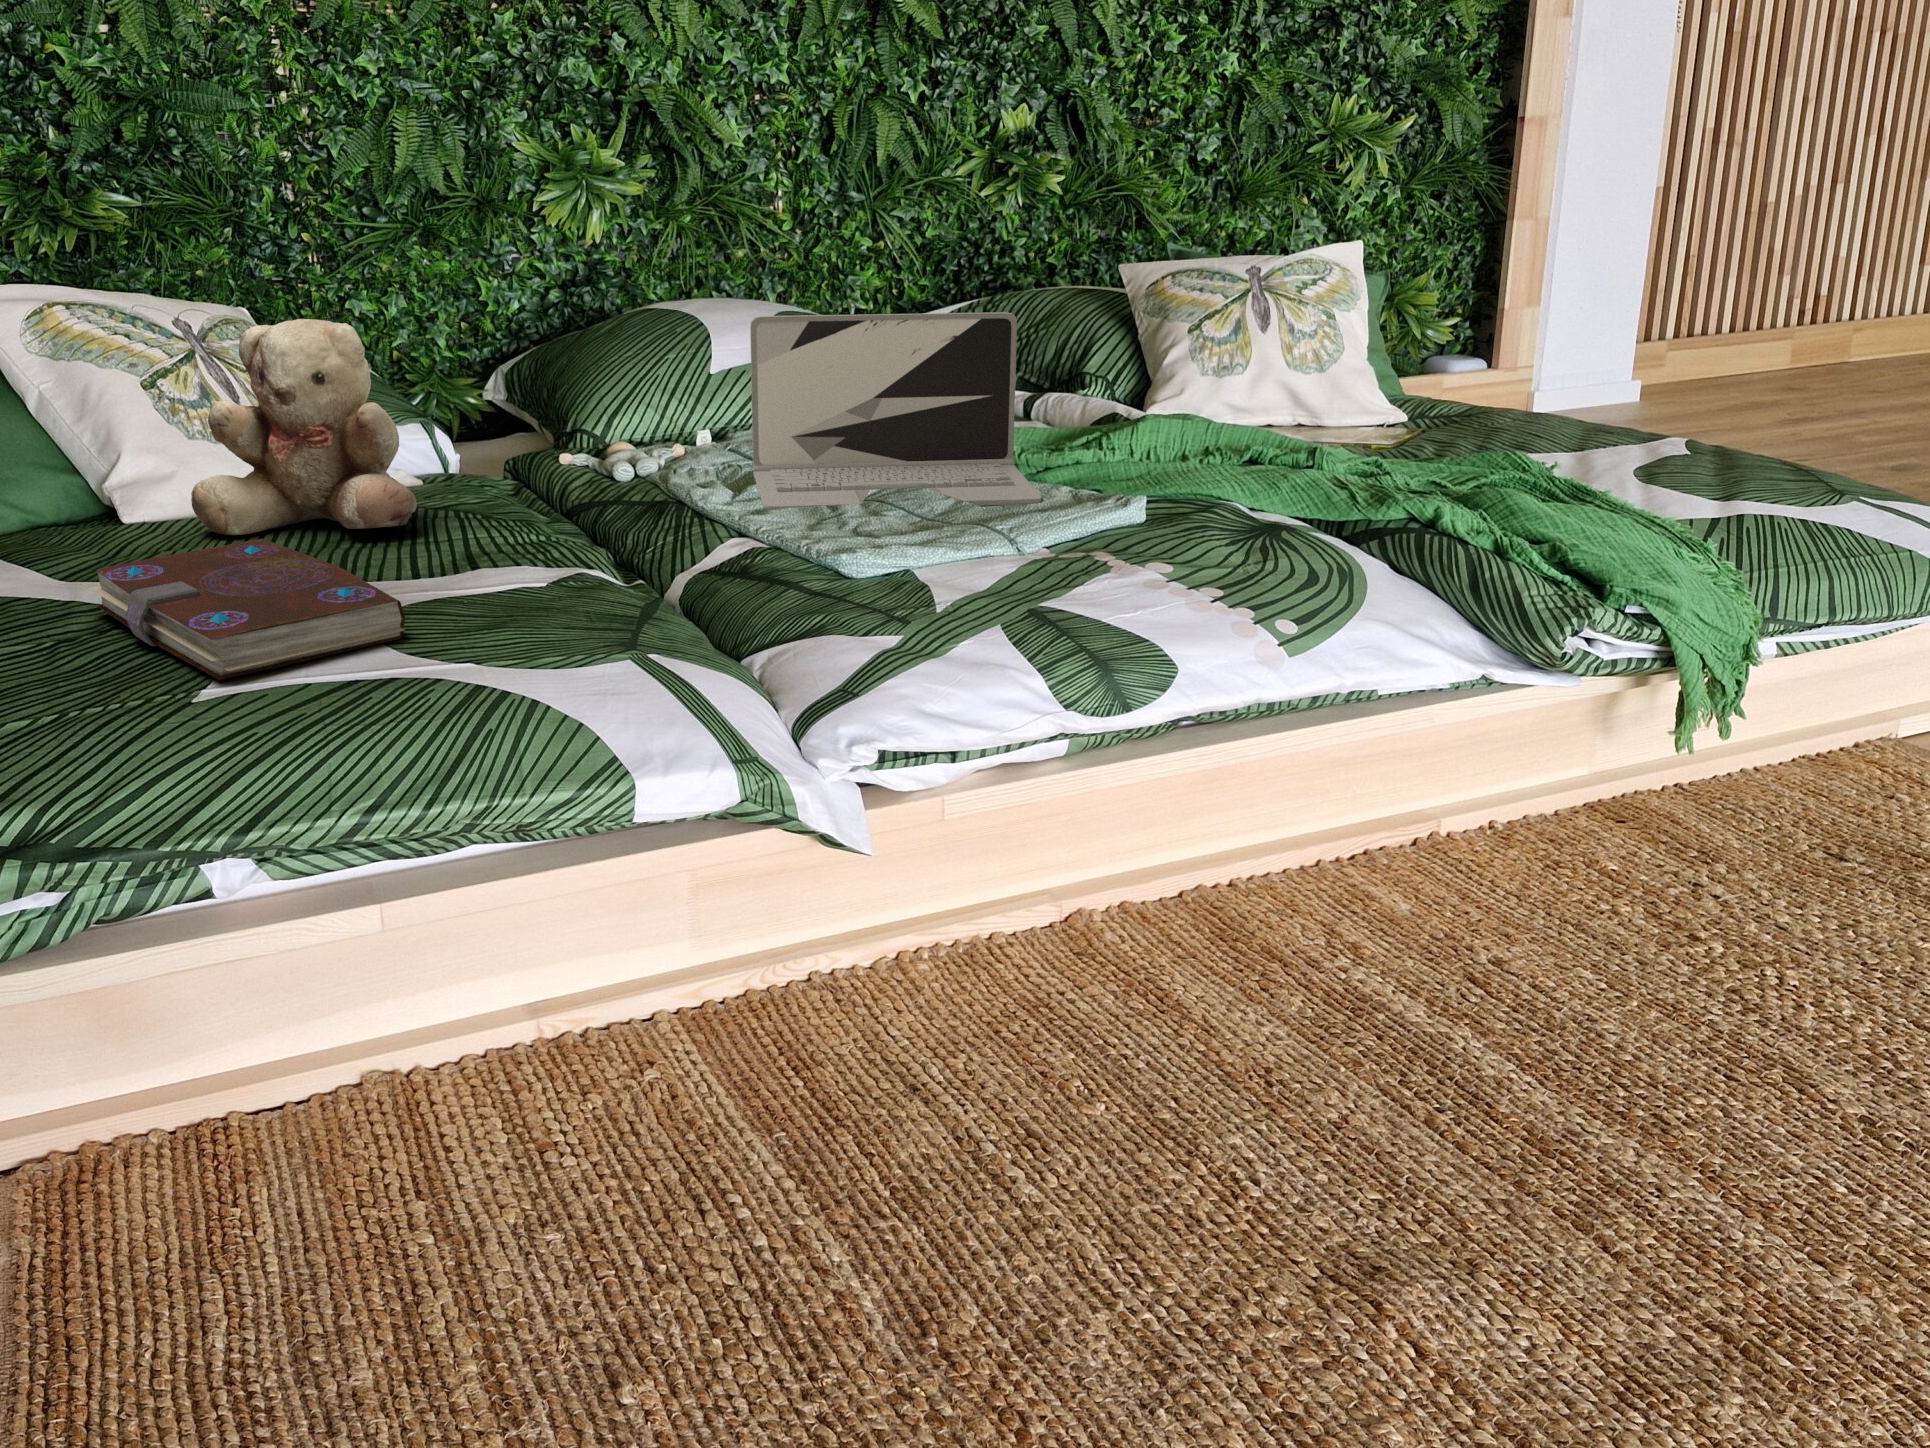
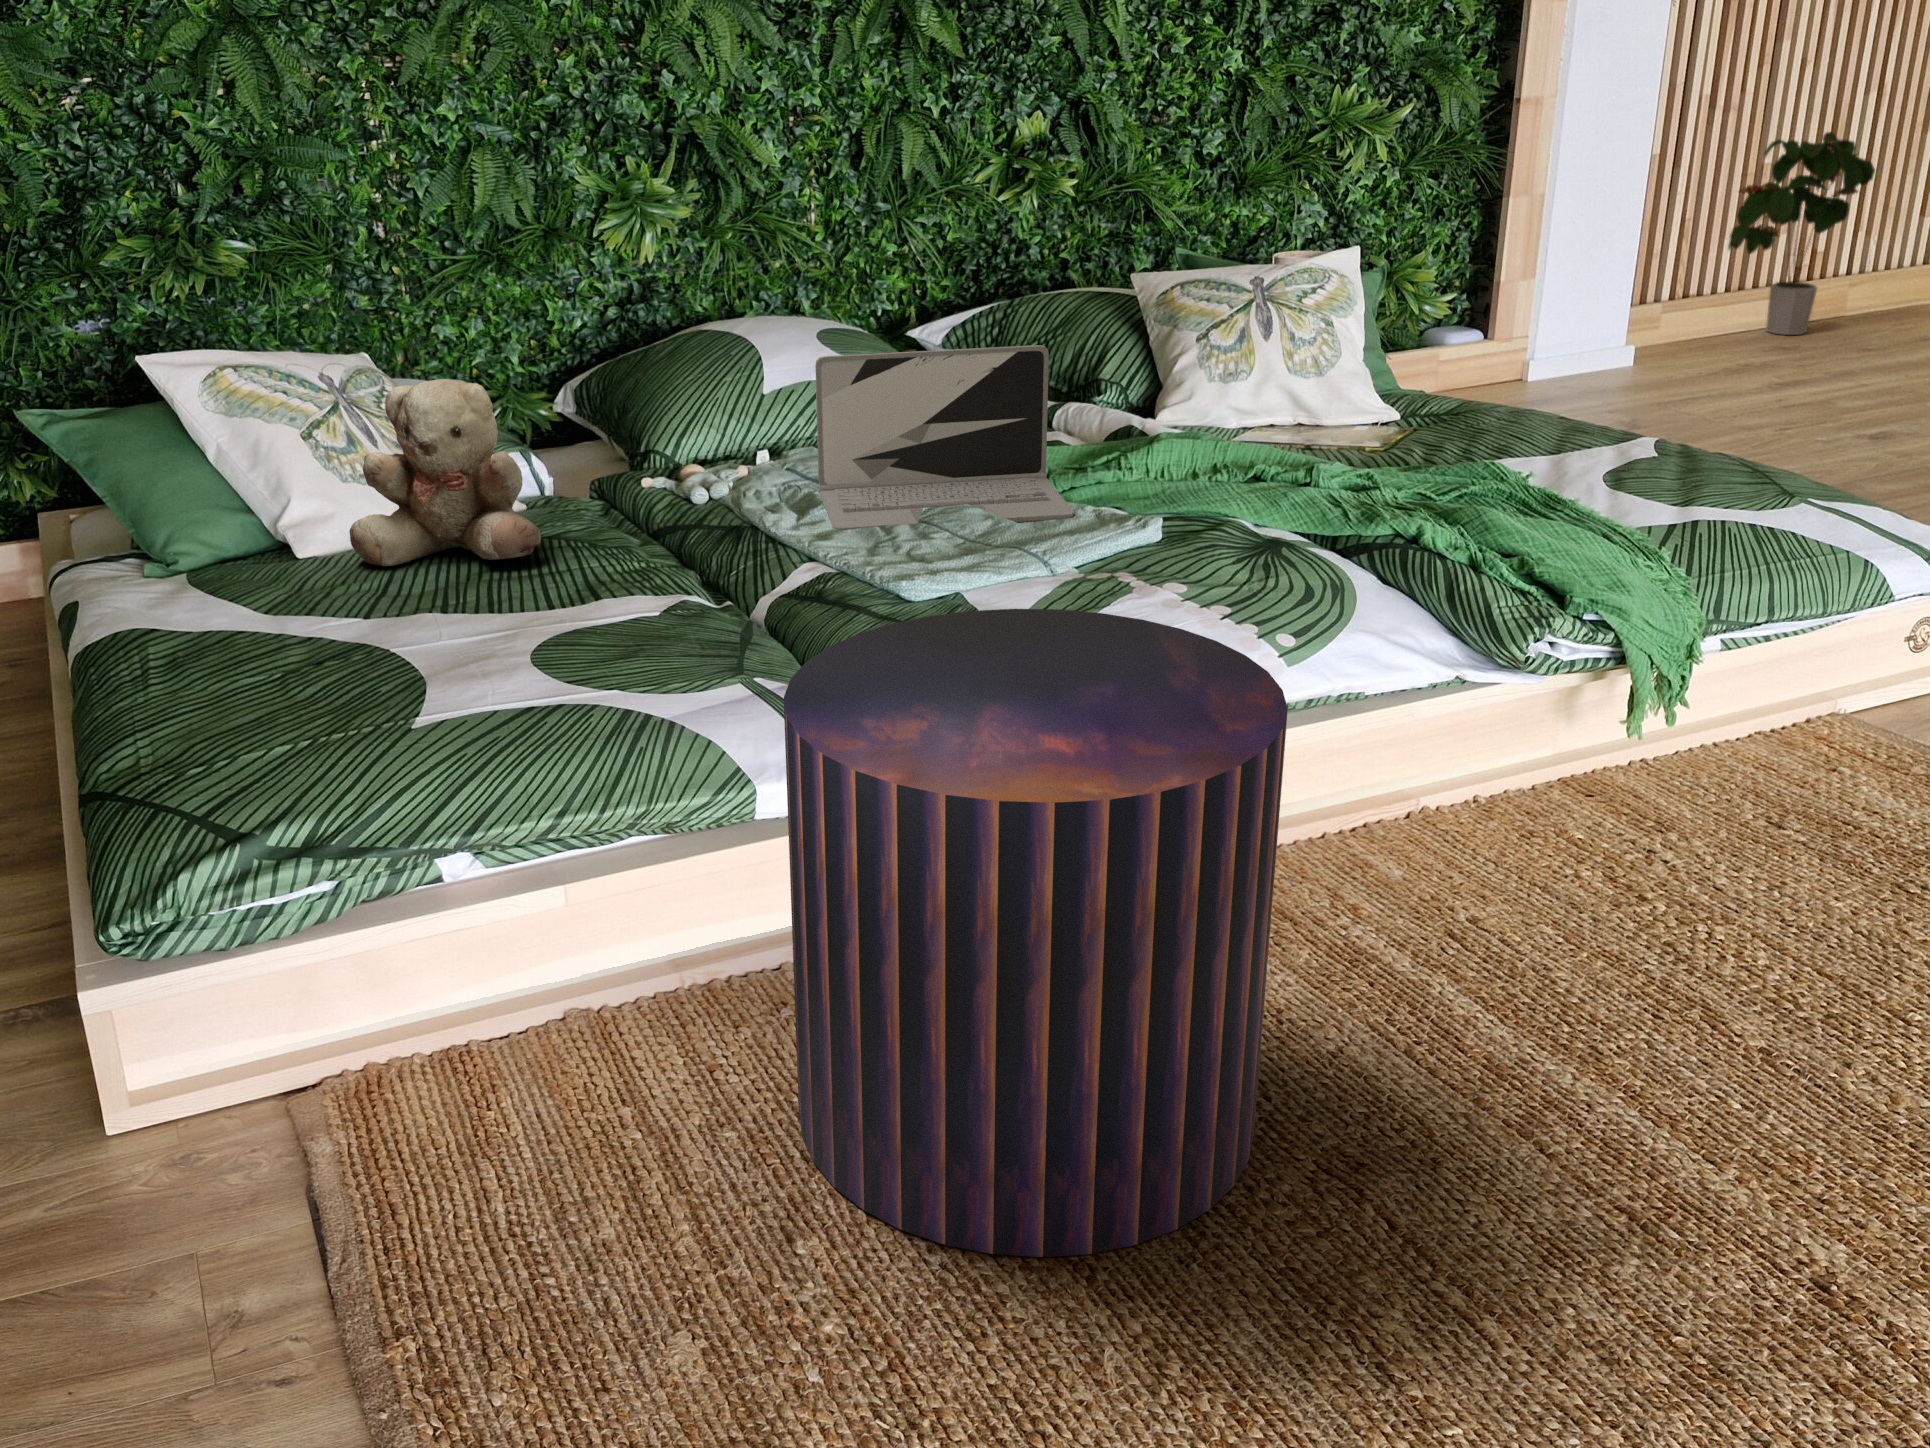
potted plant: none [1743,175,1892,384] -> present [1728,132,1875,335]
book: present [88,539,405,680] -> none [289,577,558,709]
pouf: none [638,557,1286,1389] -> present [784,609,1288,1257]

